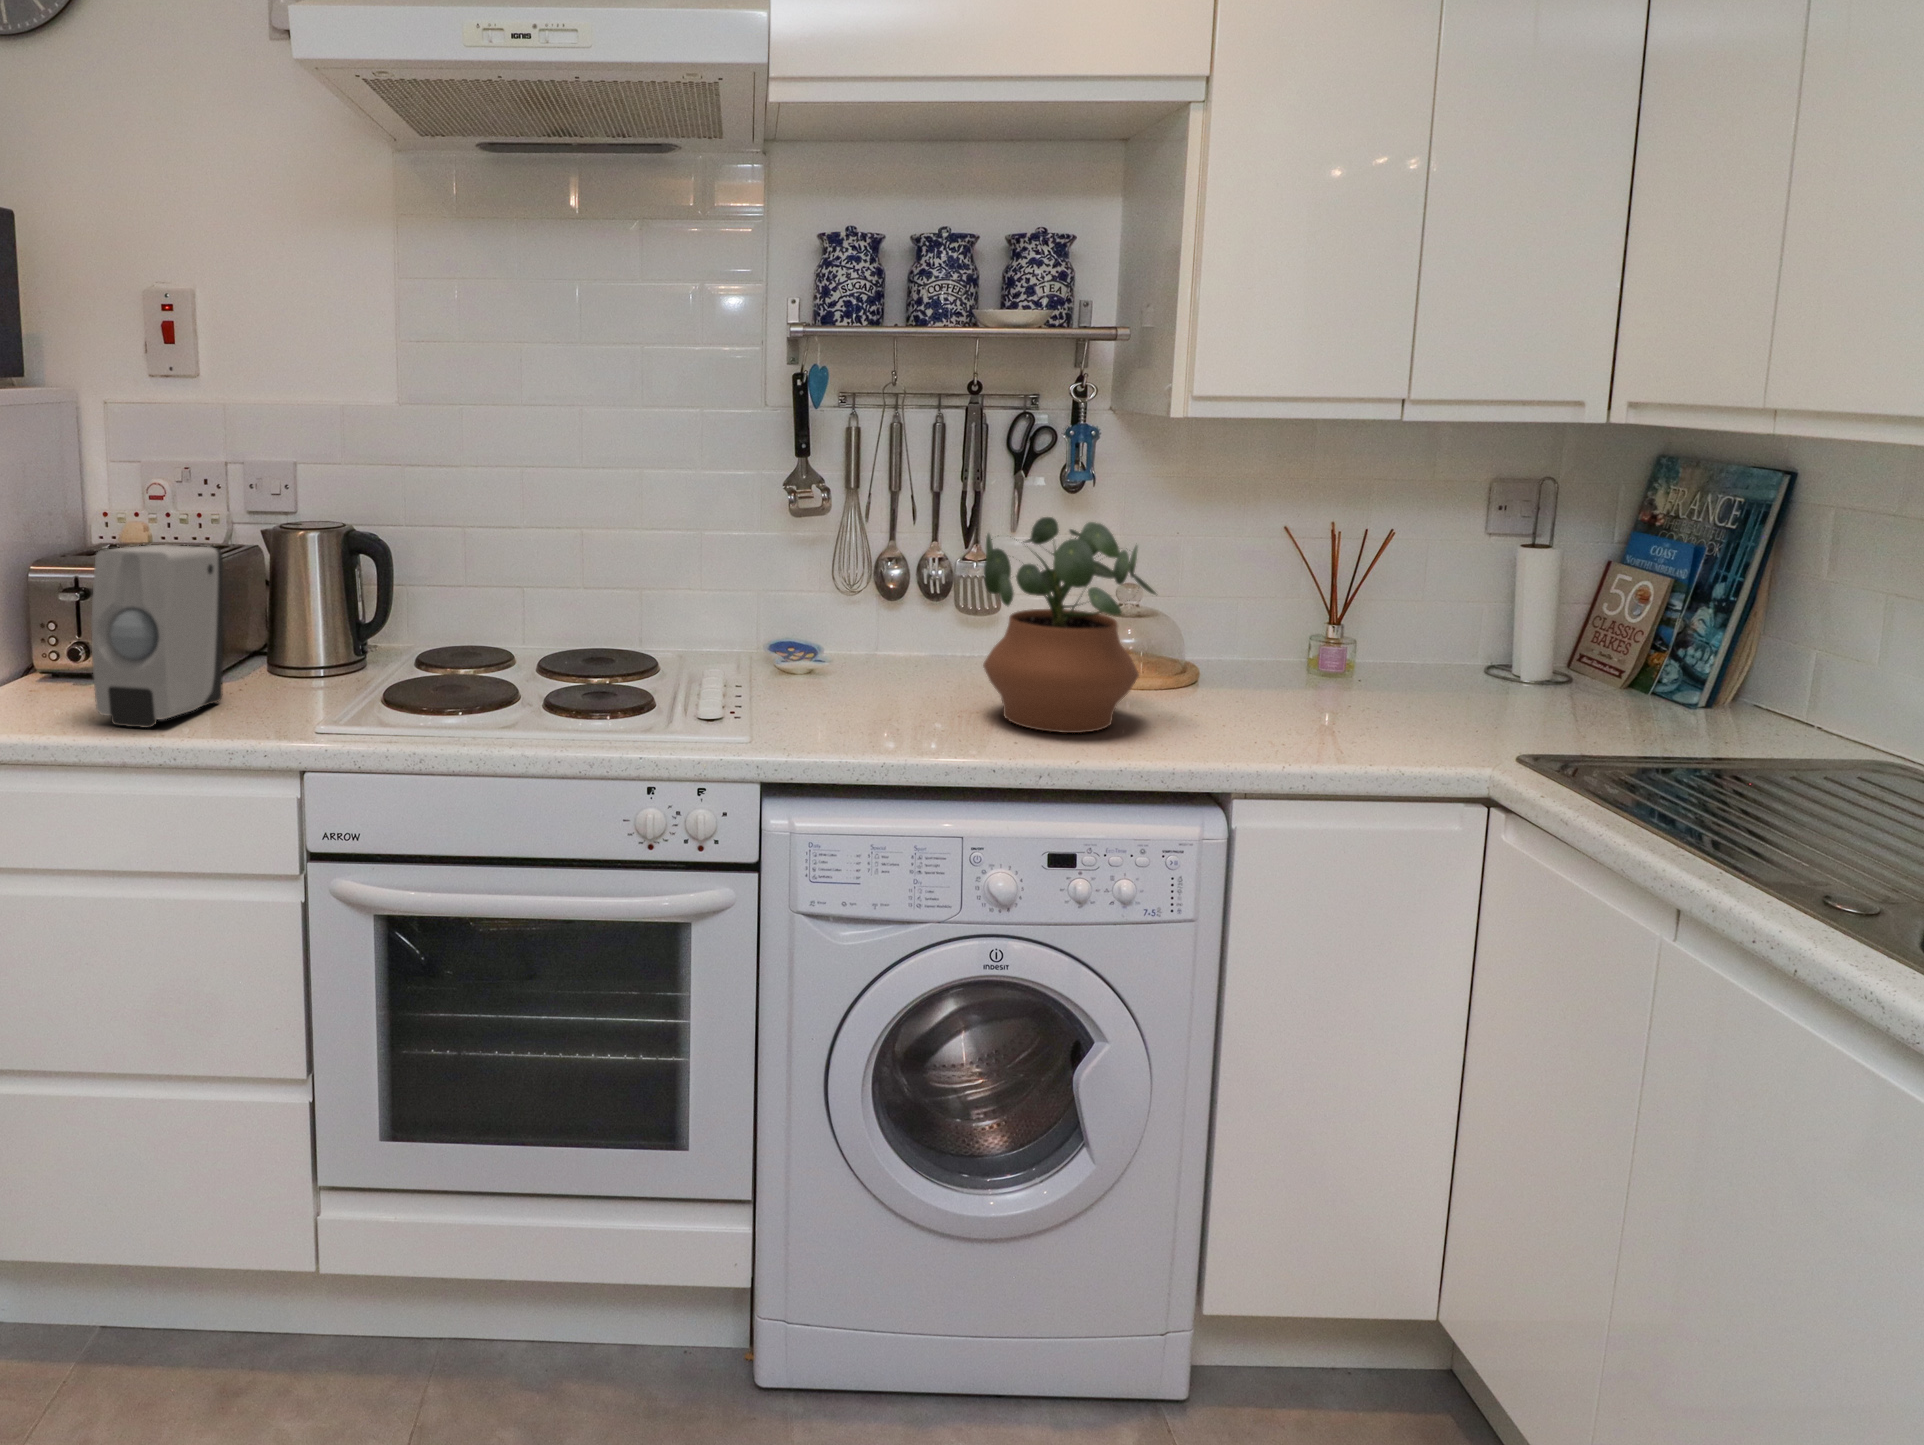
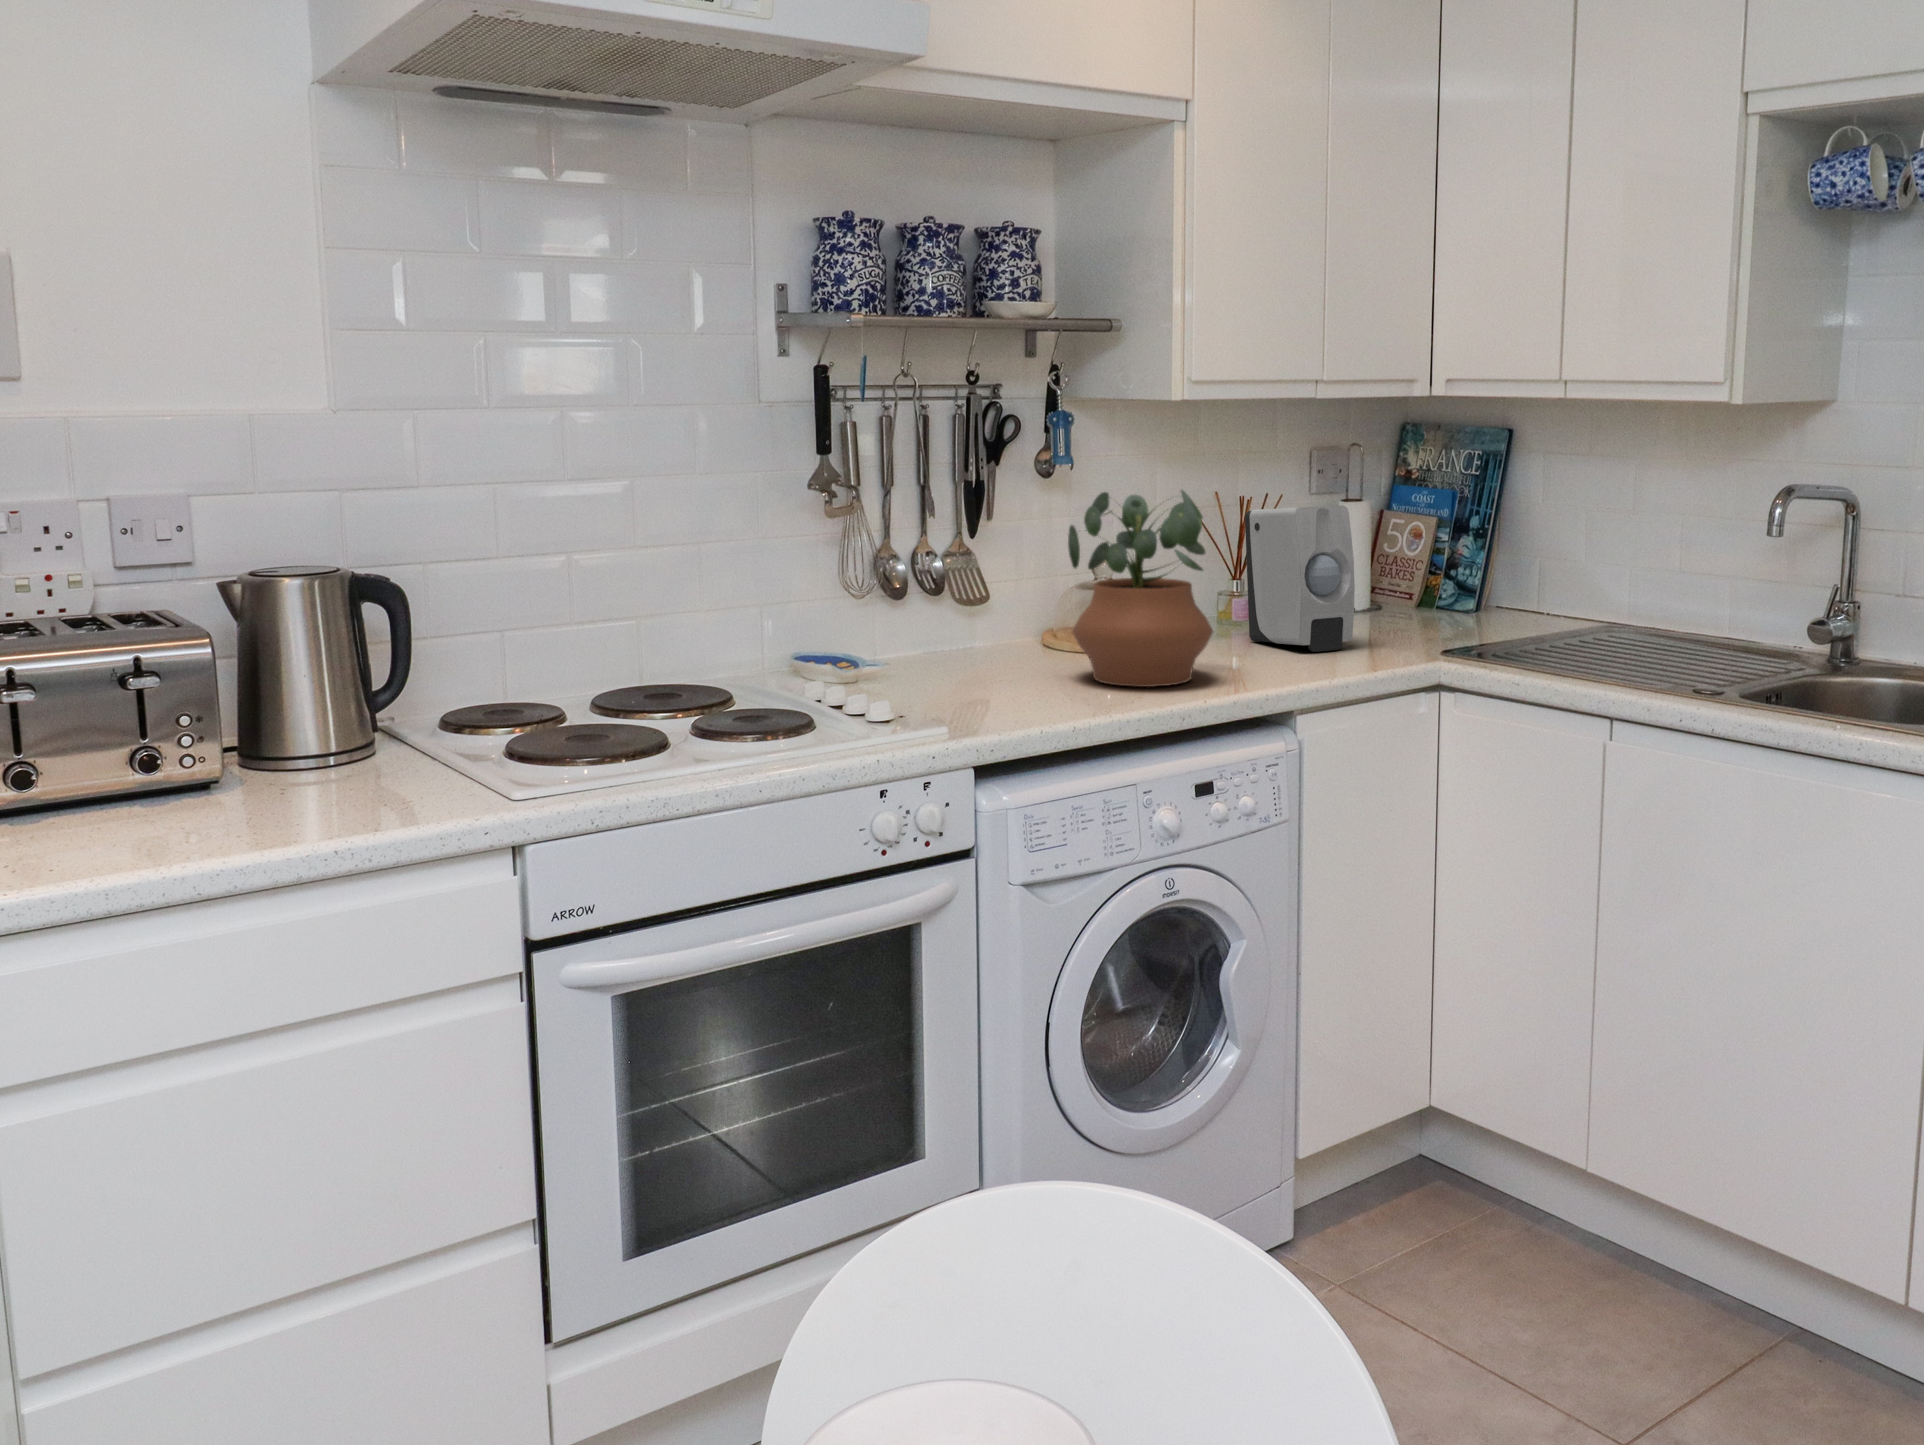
soap dispenser: present [91,545,223,728] -> present [1245,506,1355,652]

